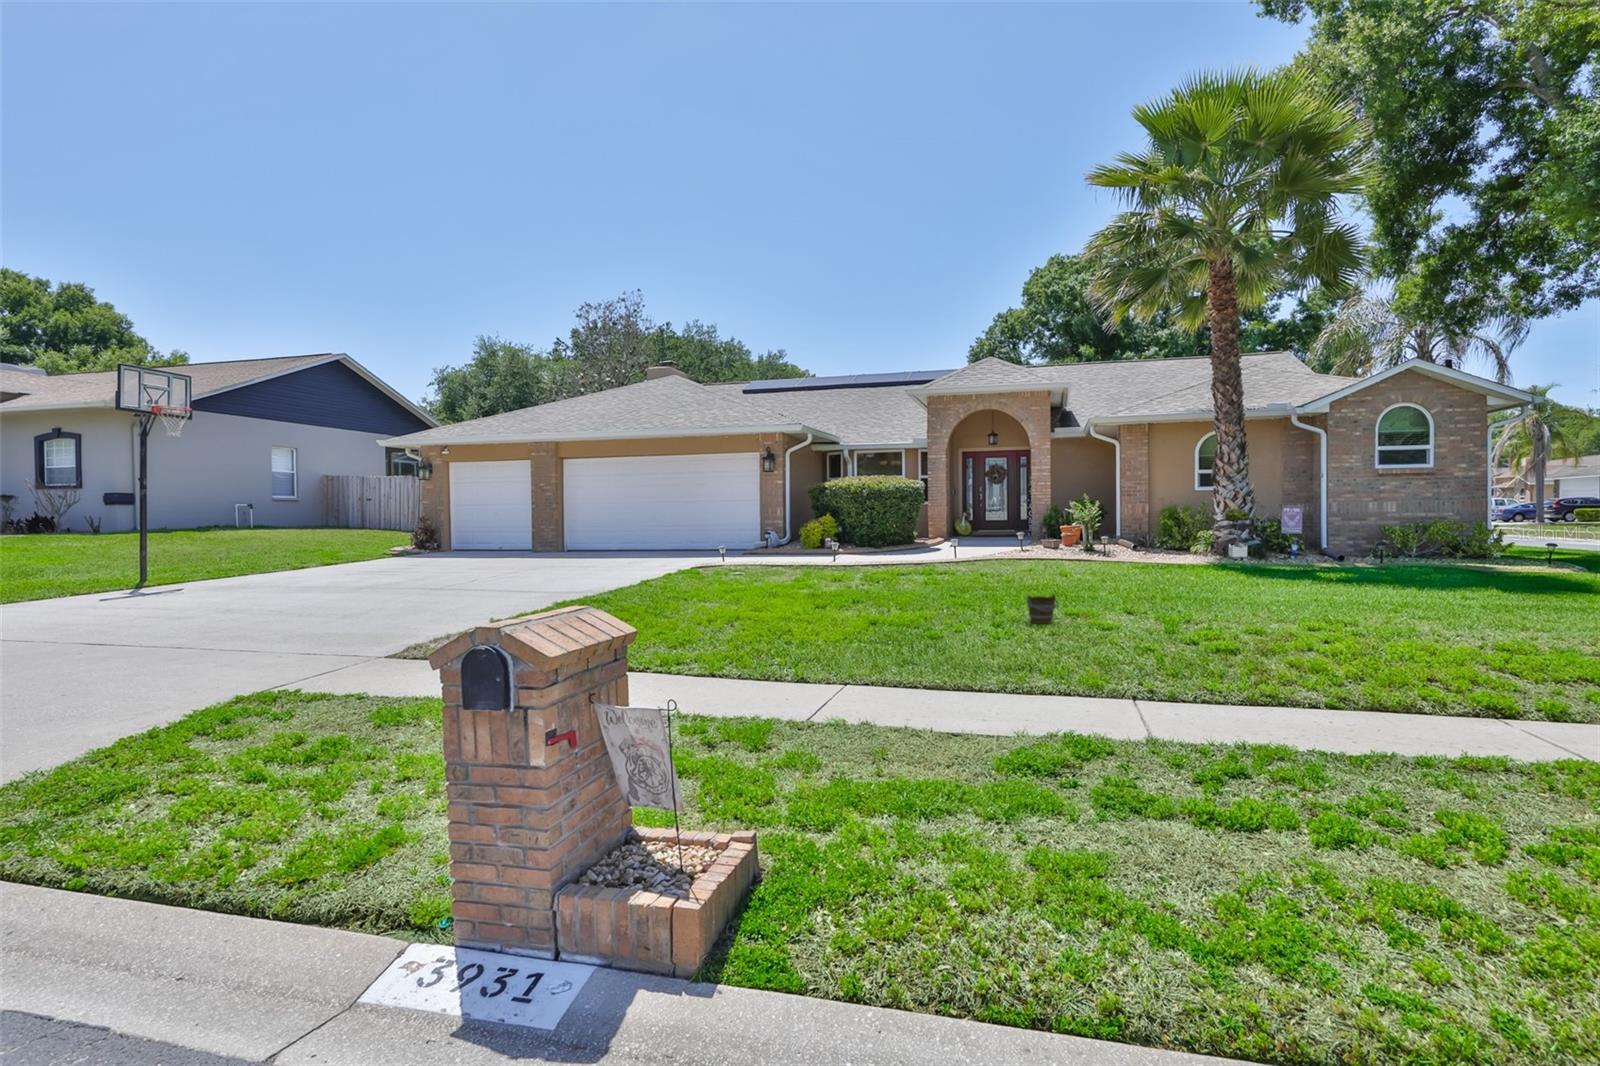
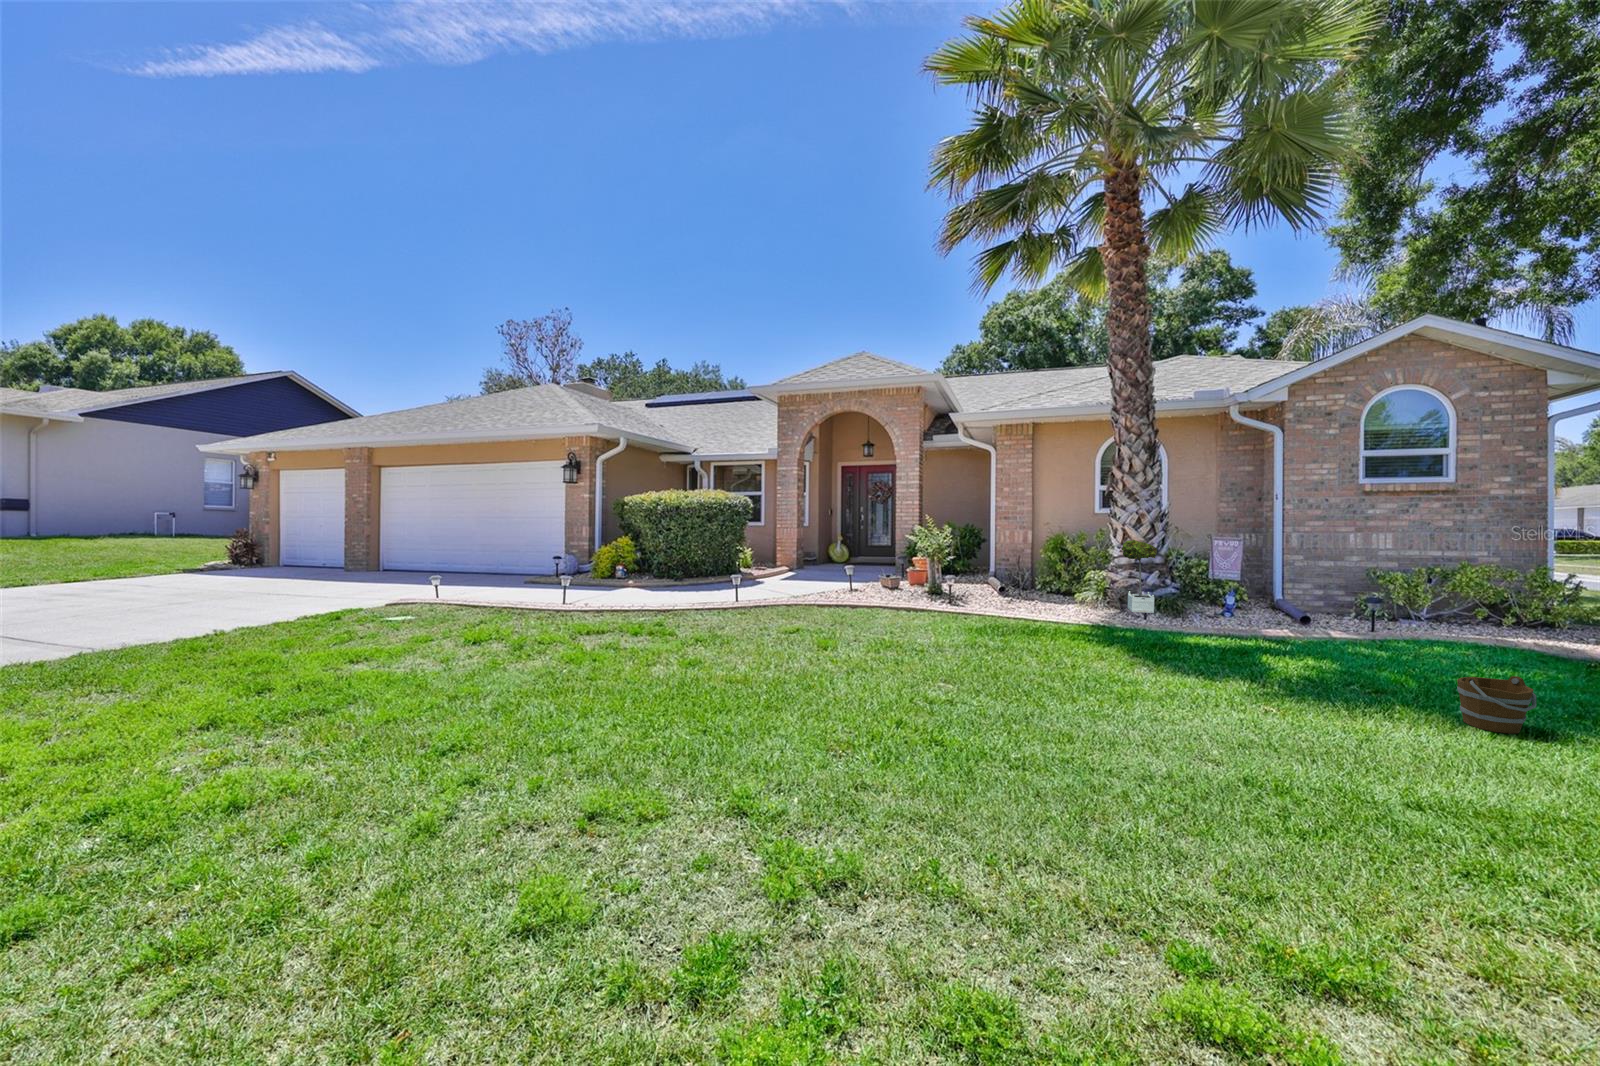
bucket: present [1027,595,1058,624] -> present [1457,676,1536,734]

